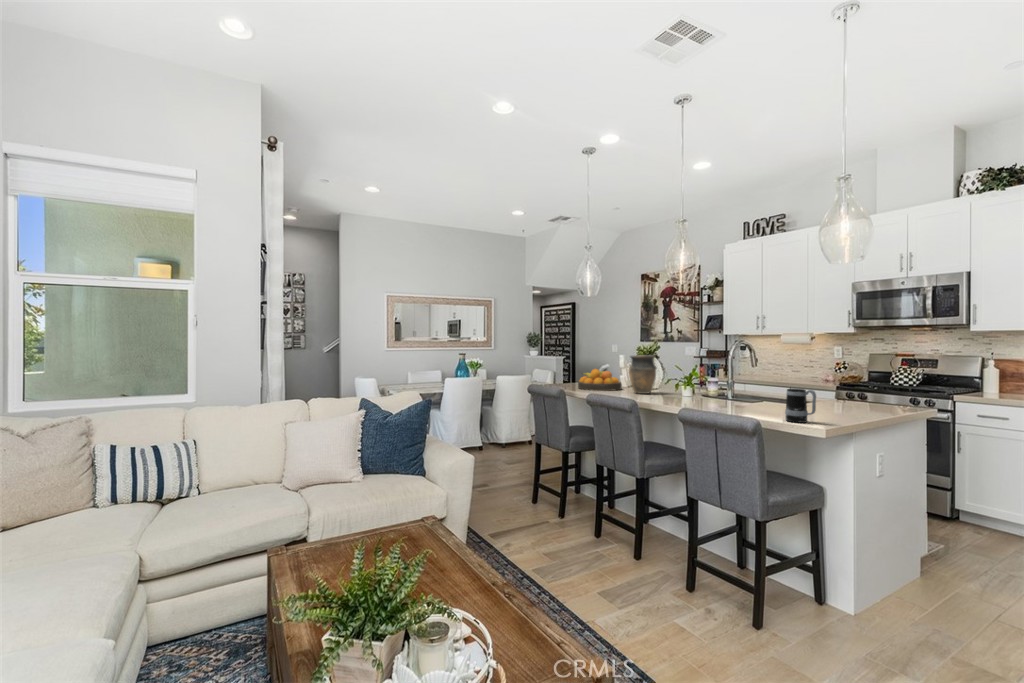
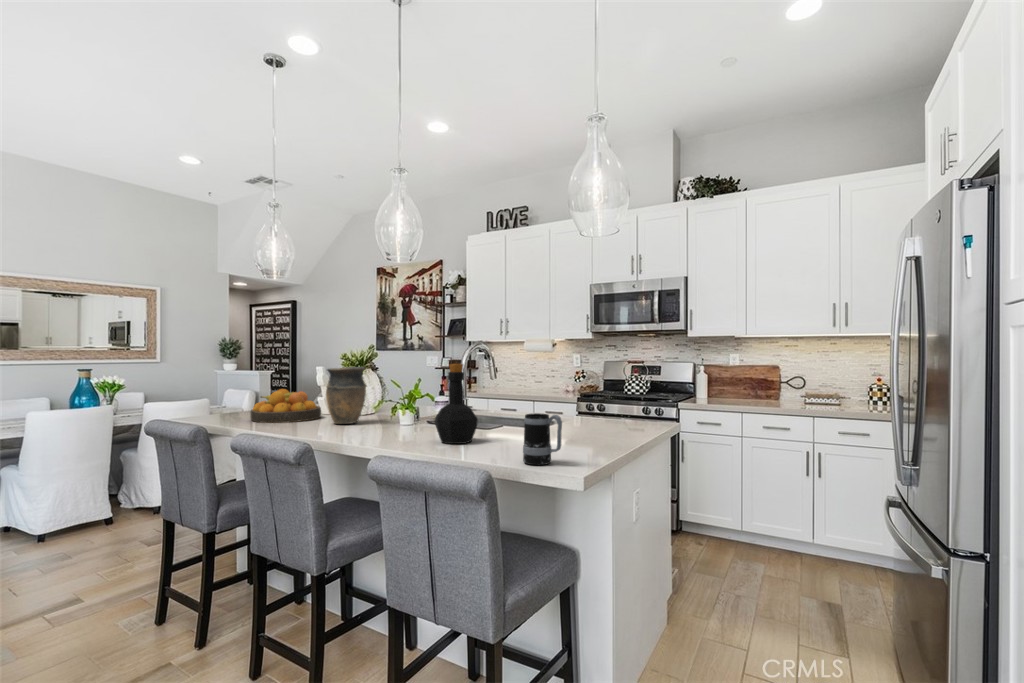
bottle: none [715,354,747,409] -> present [435,364,477,444]

